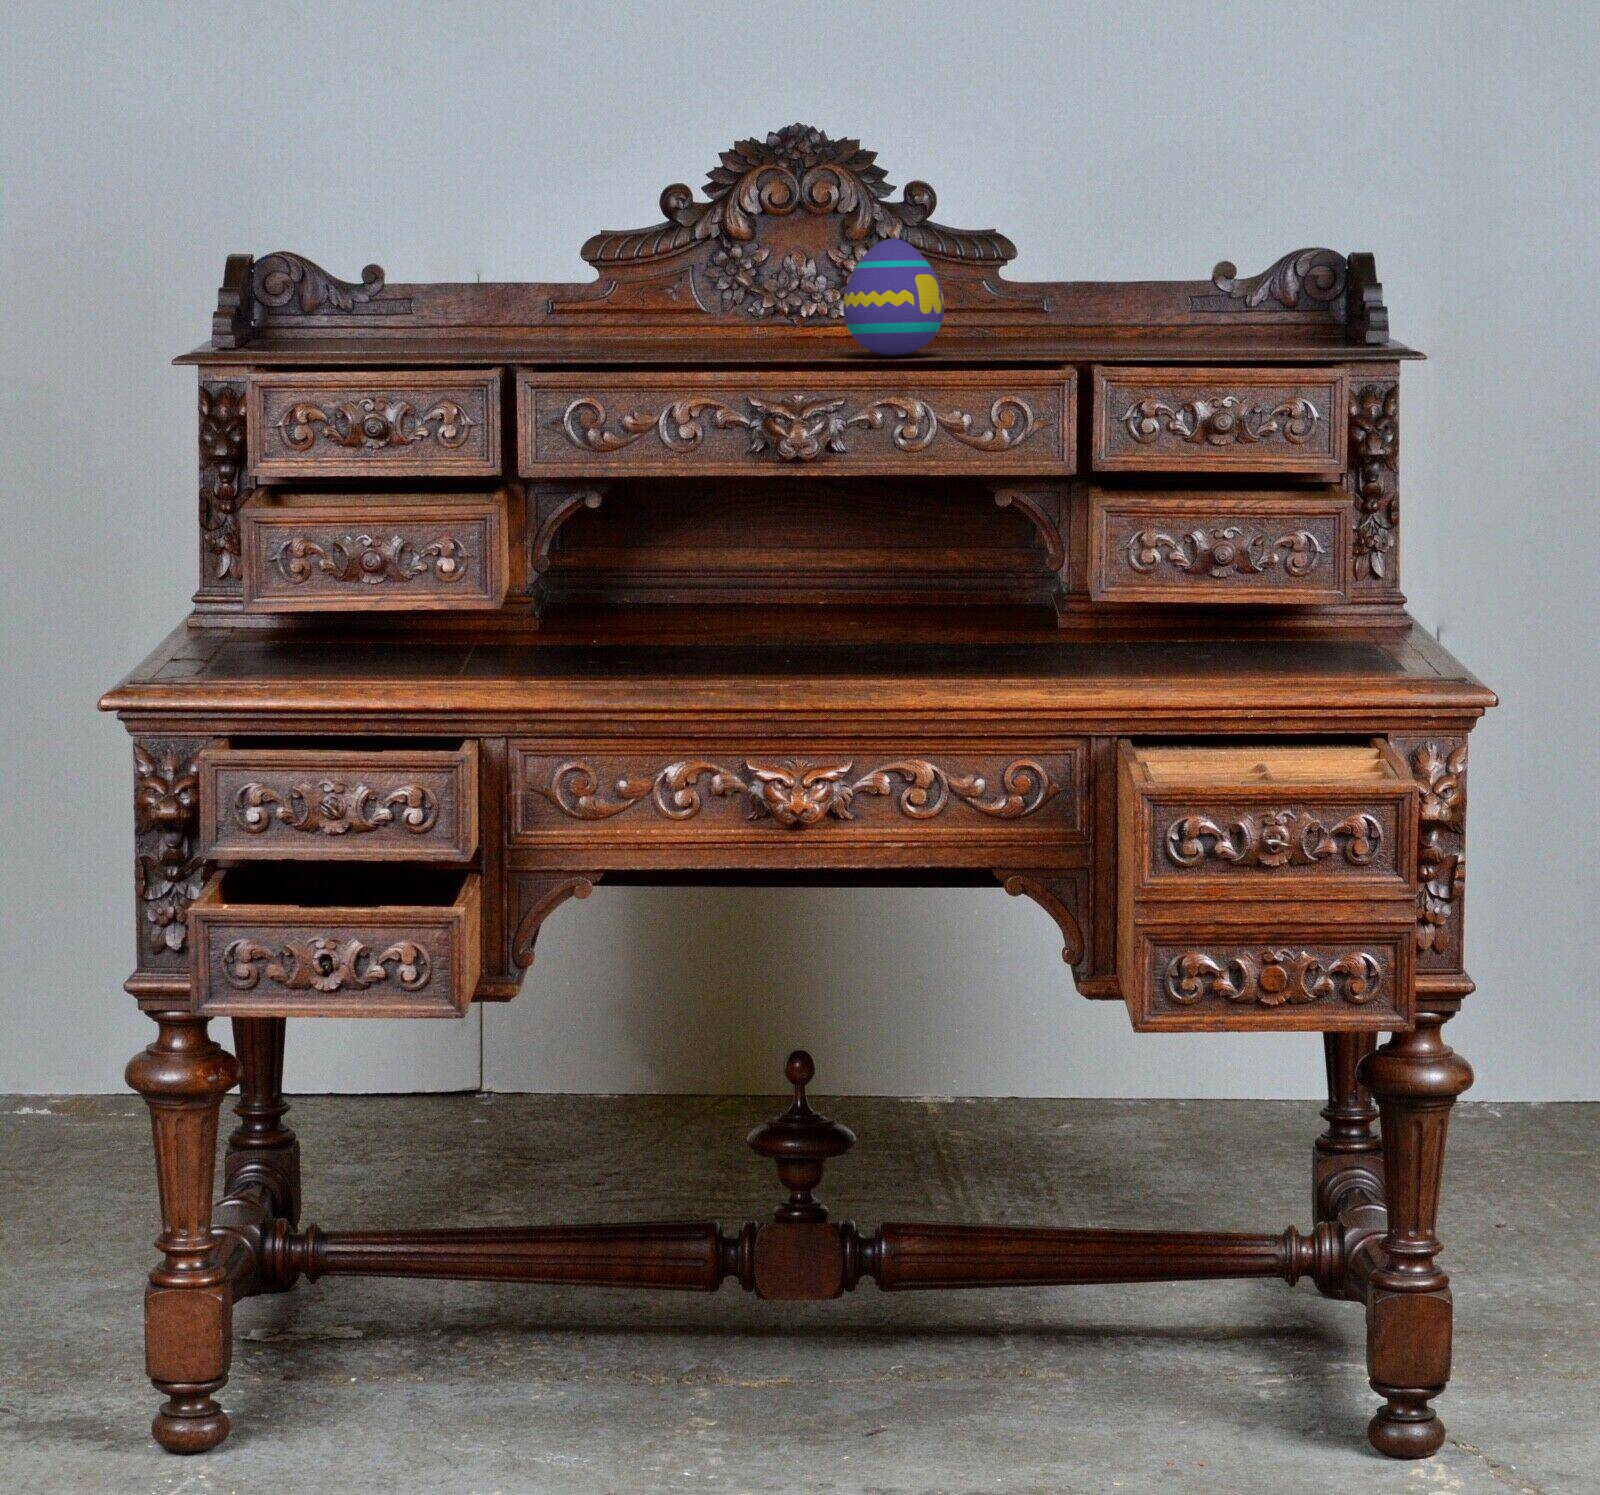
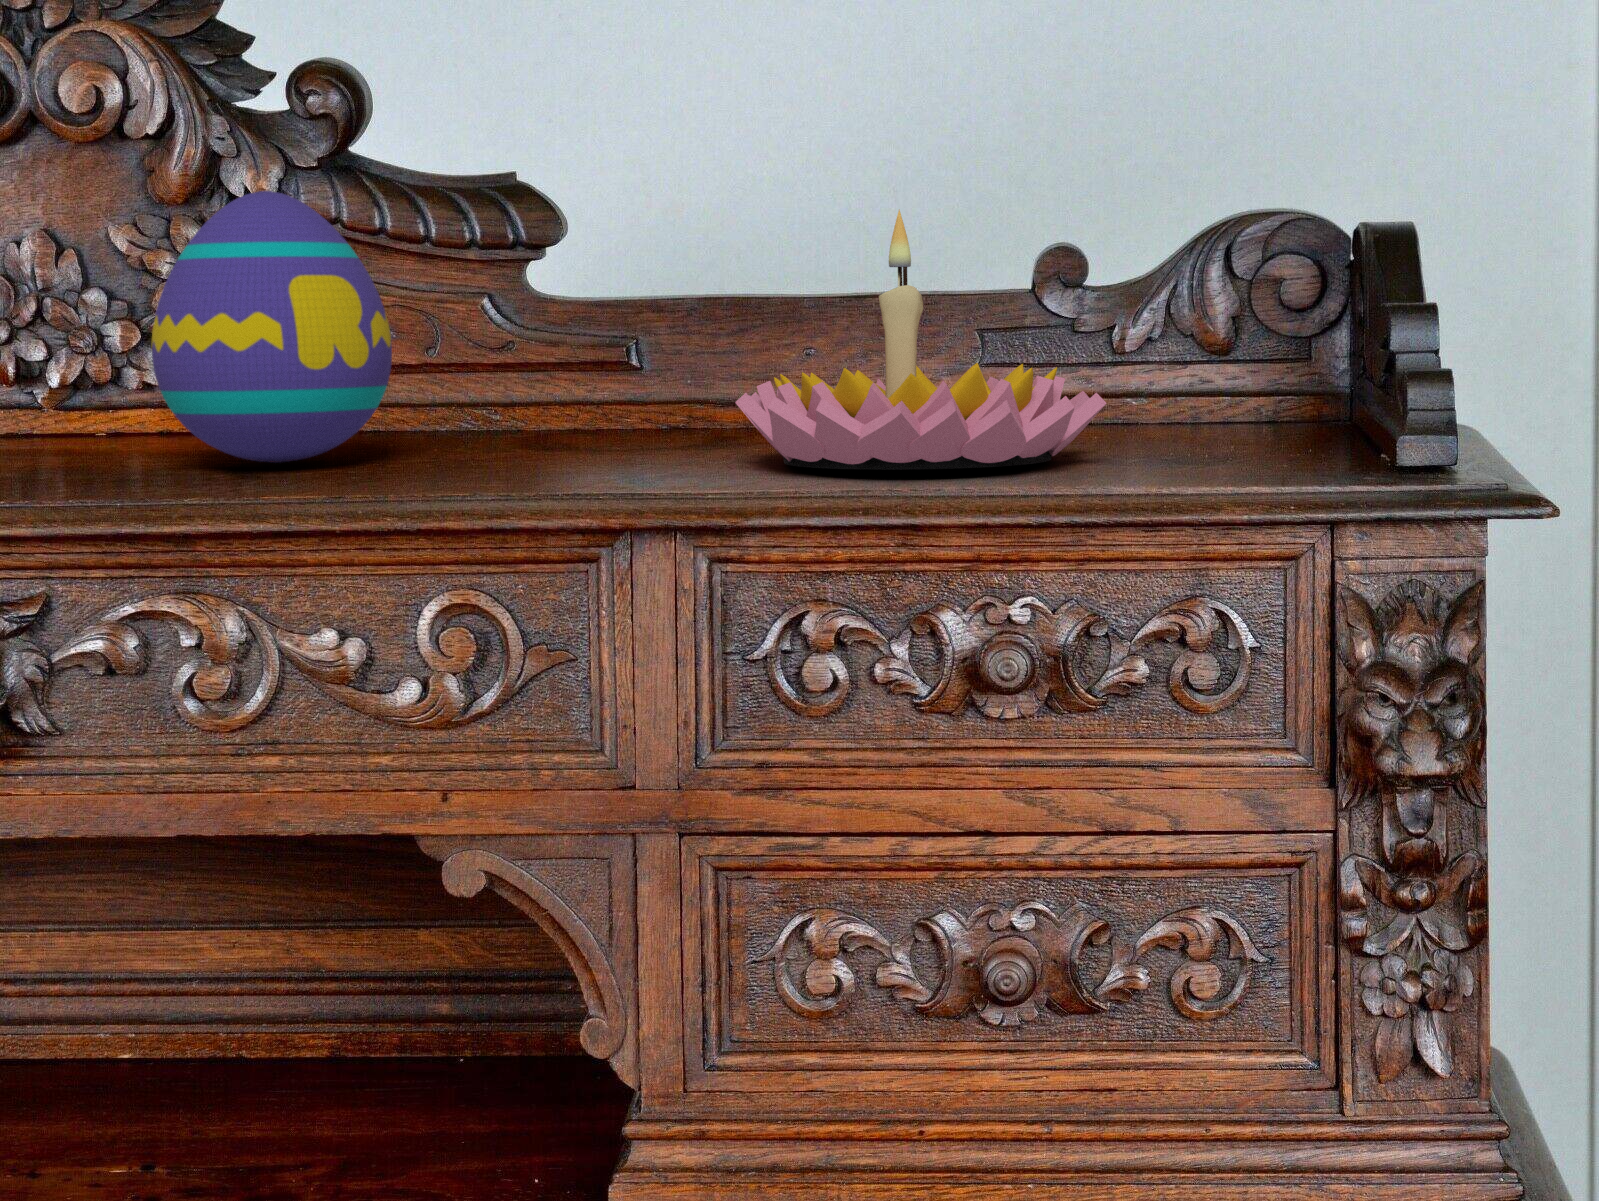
candle holder: none [1097,246,1254,353] -> present [735,210,1106,470]

